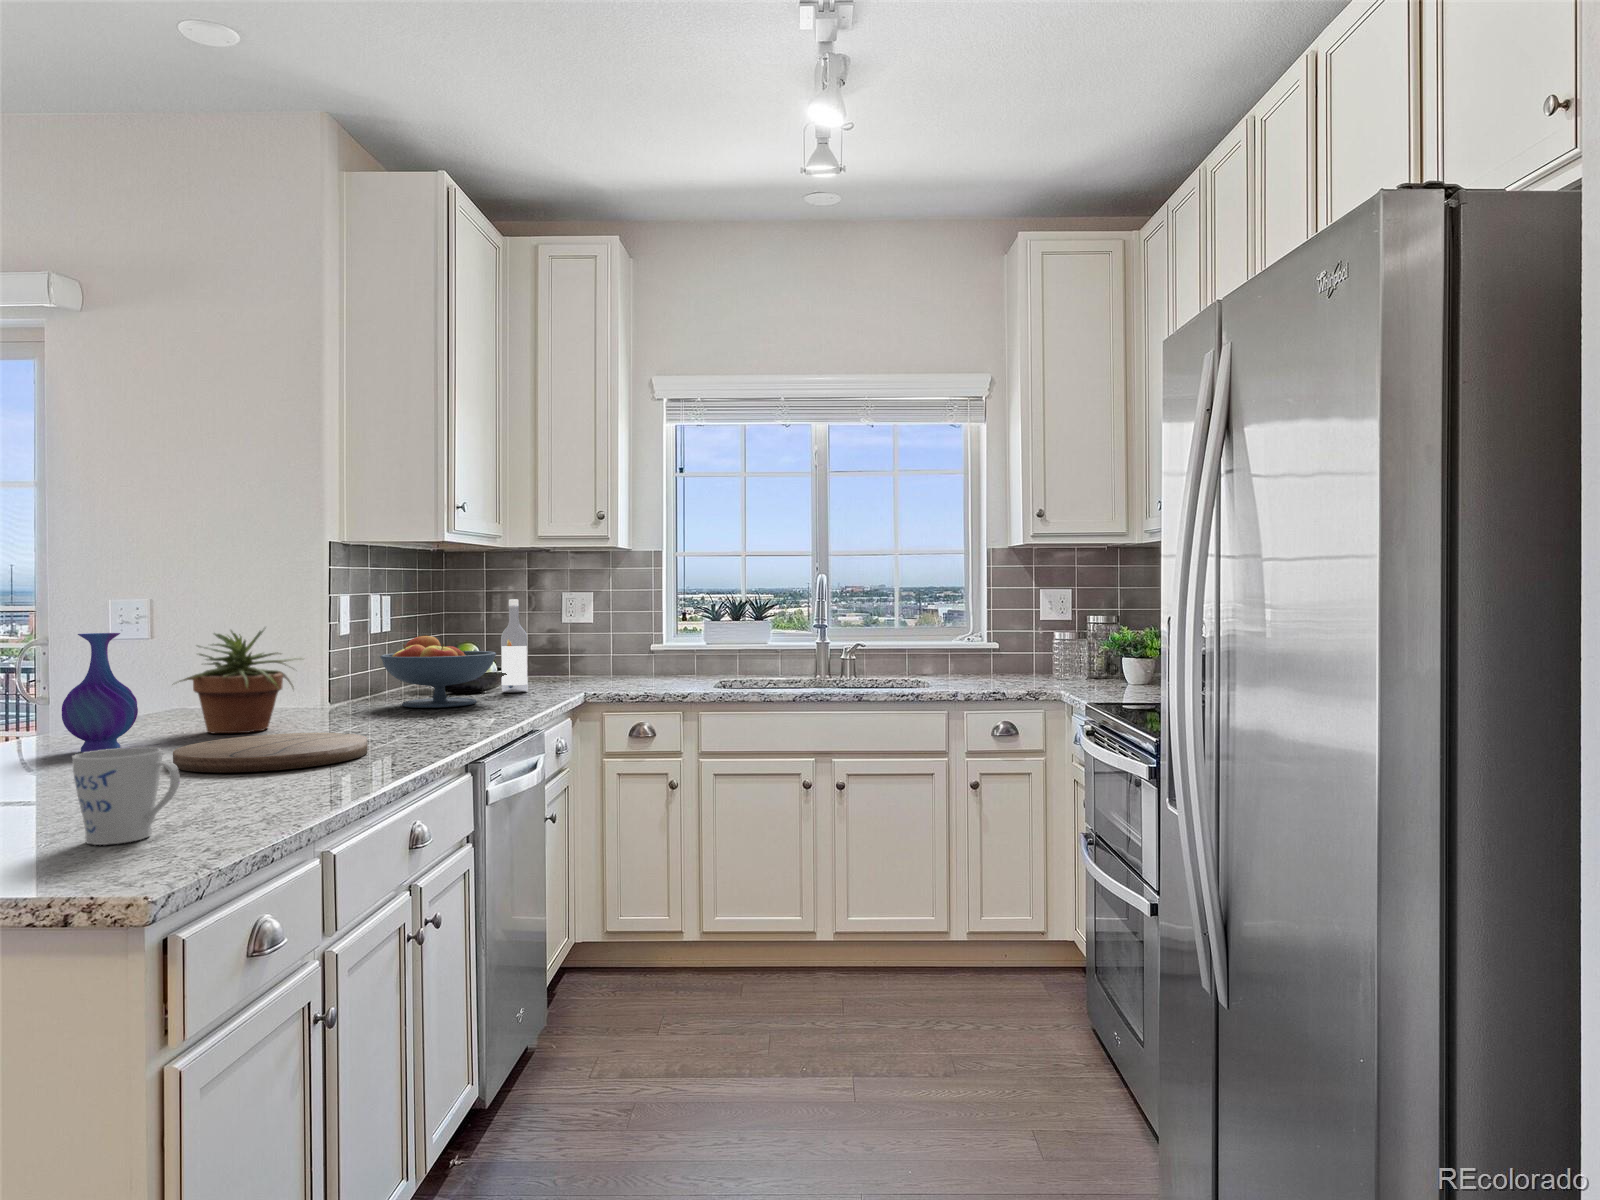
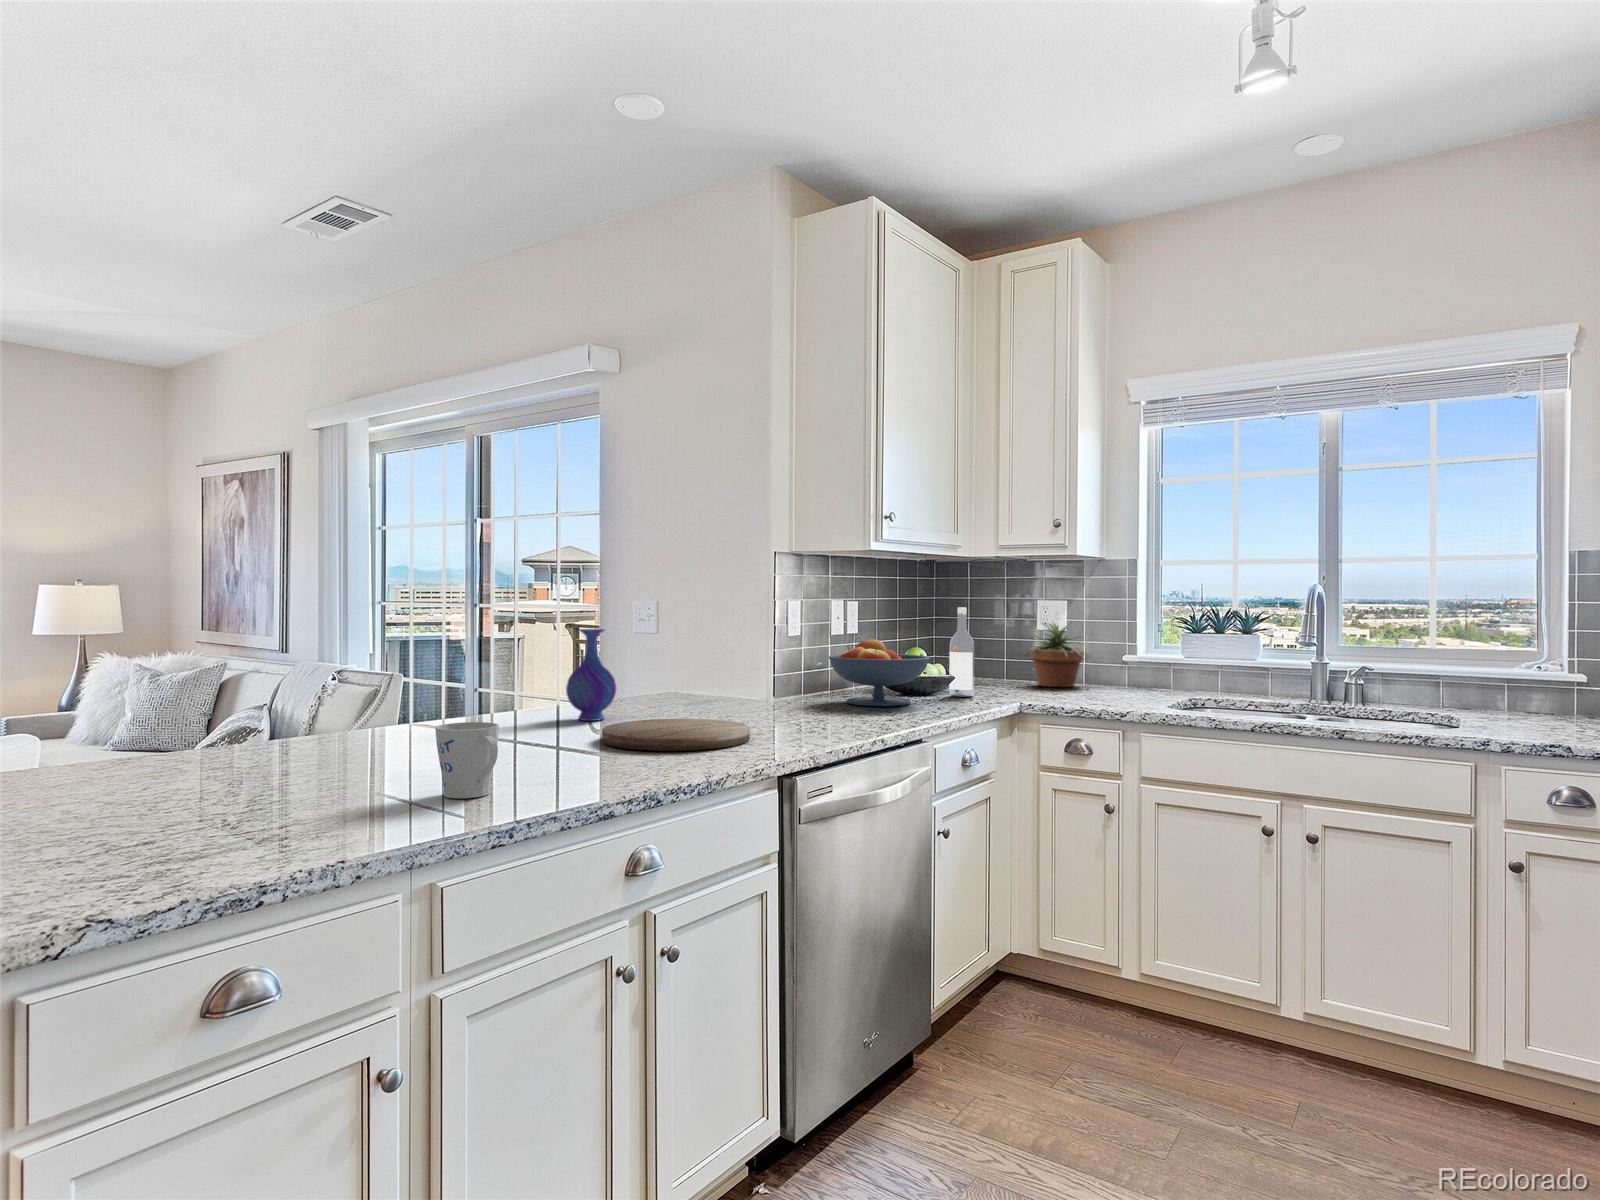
potted plant: present [179,628,293,734] -> present [1030,622,1085,687]

